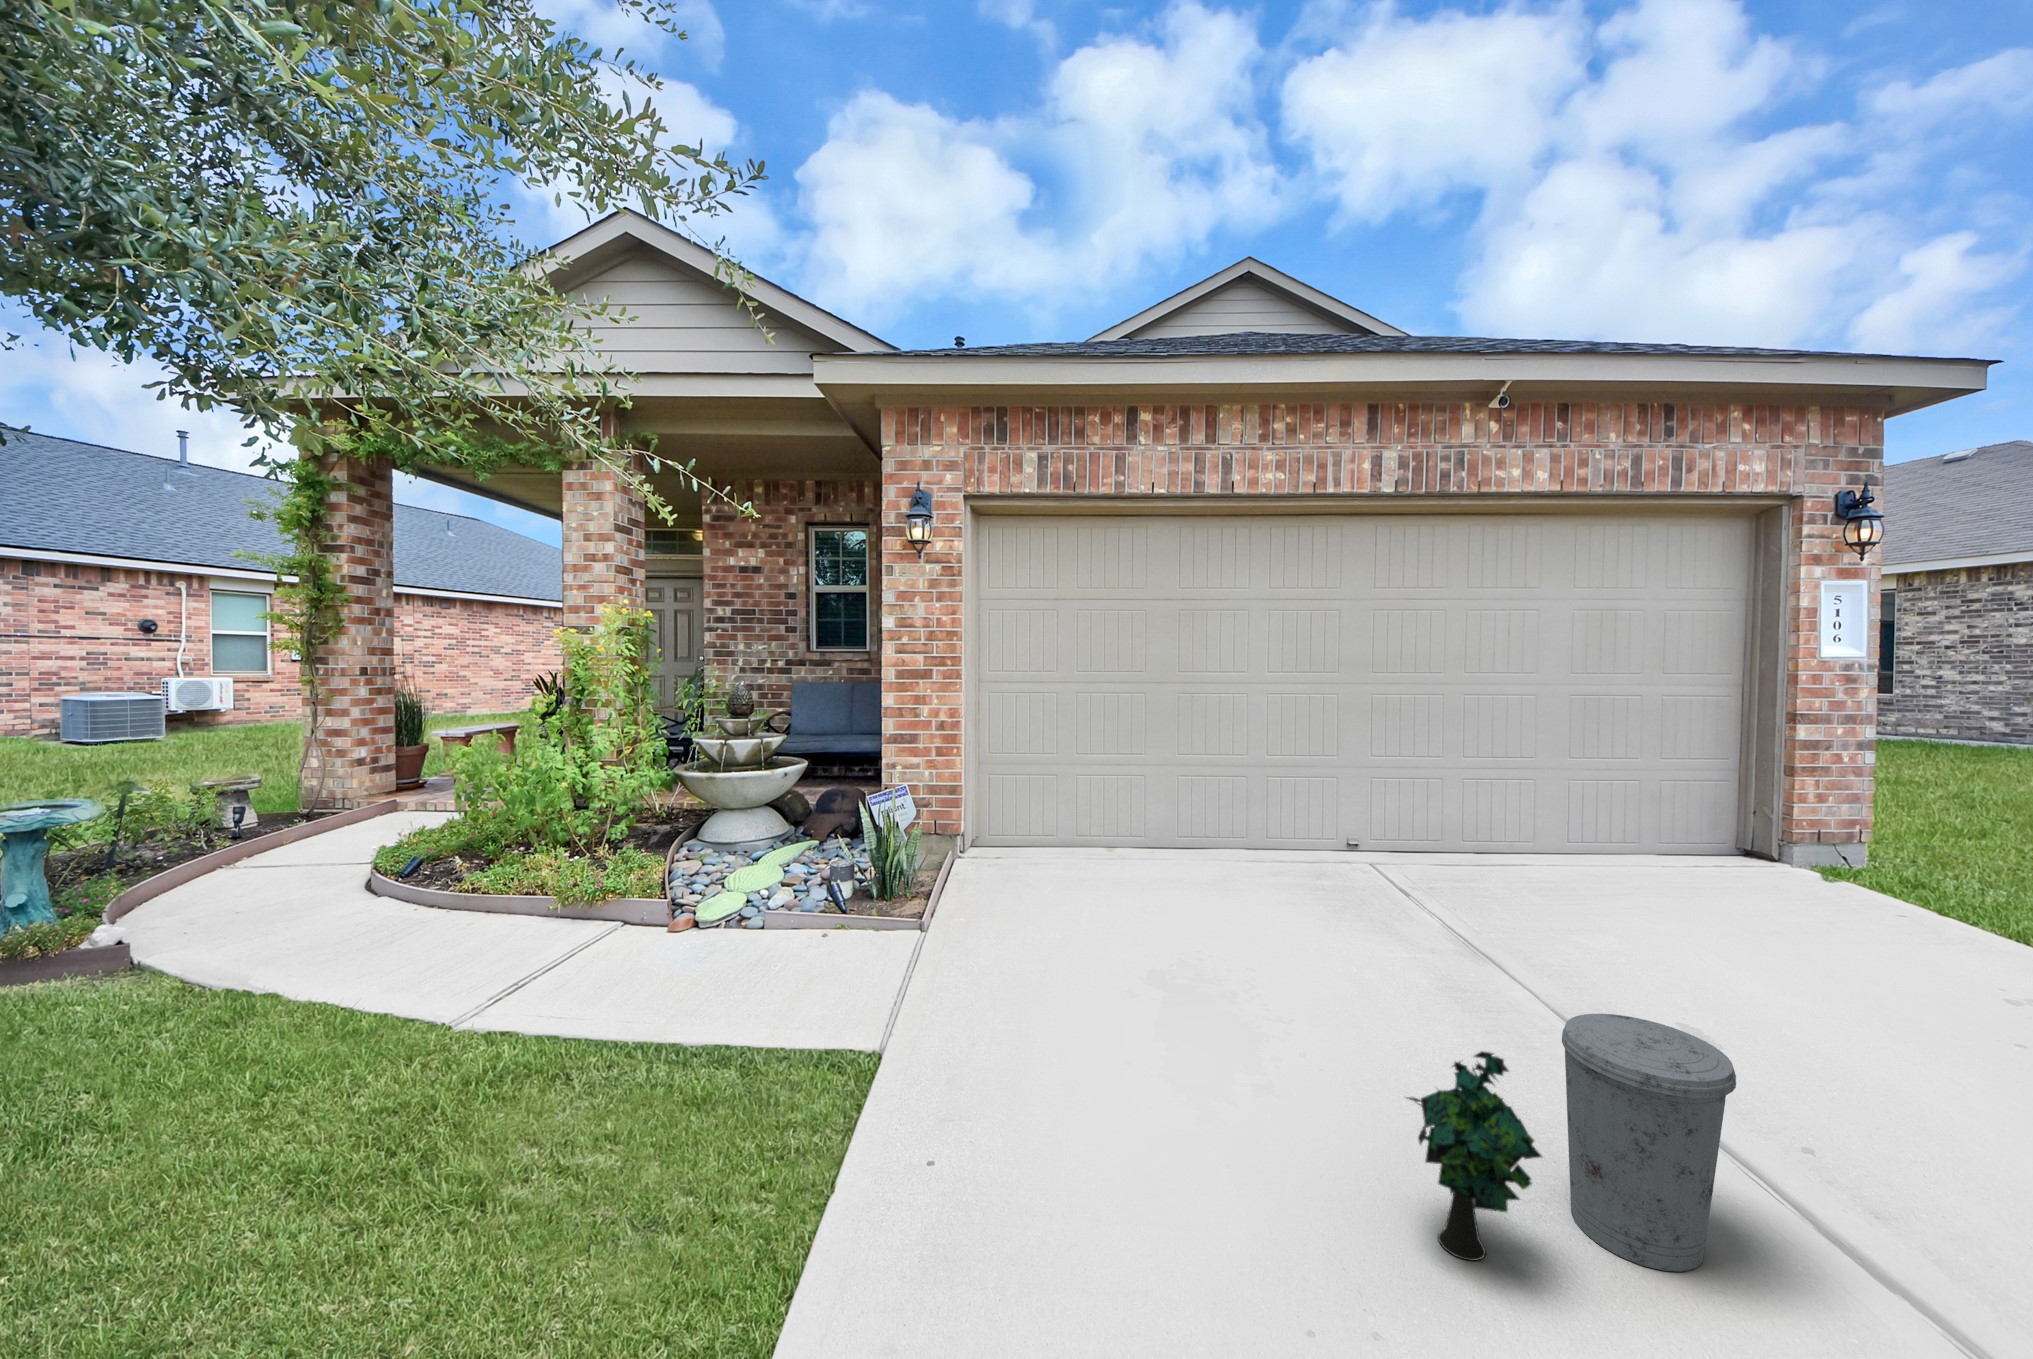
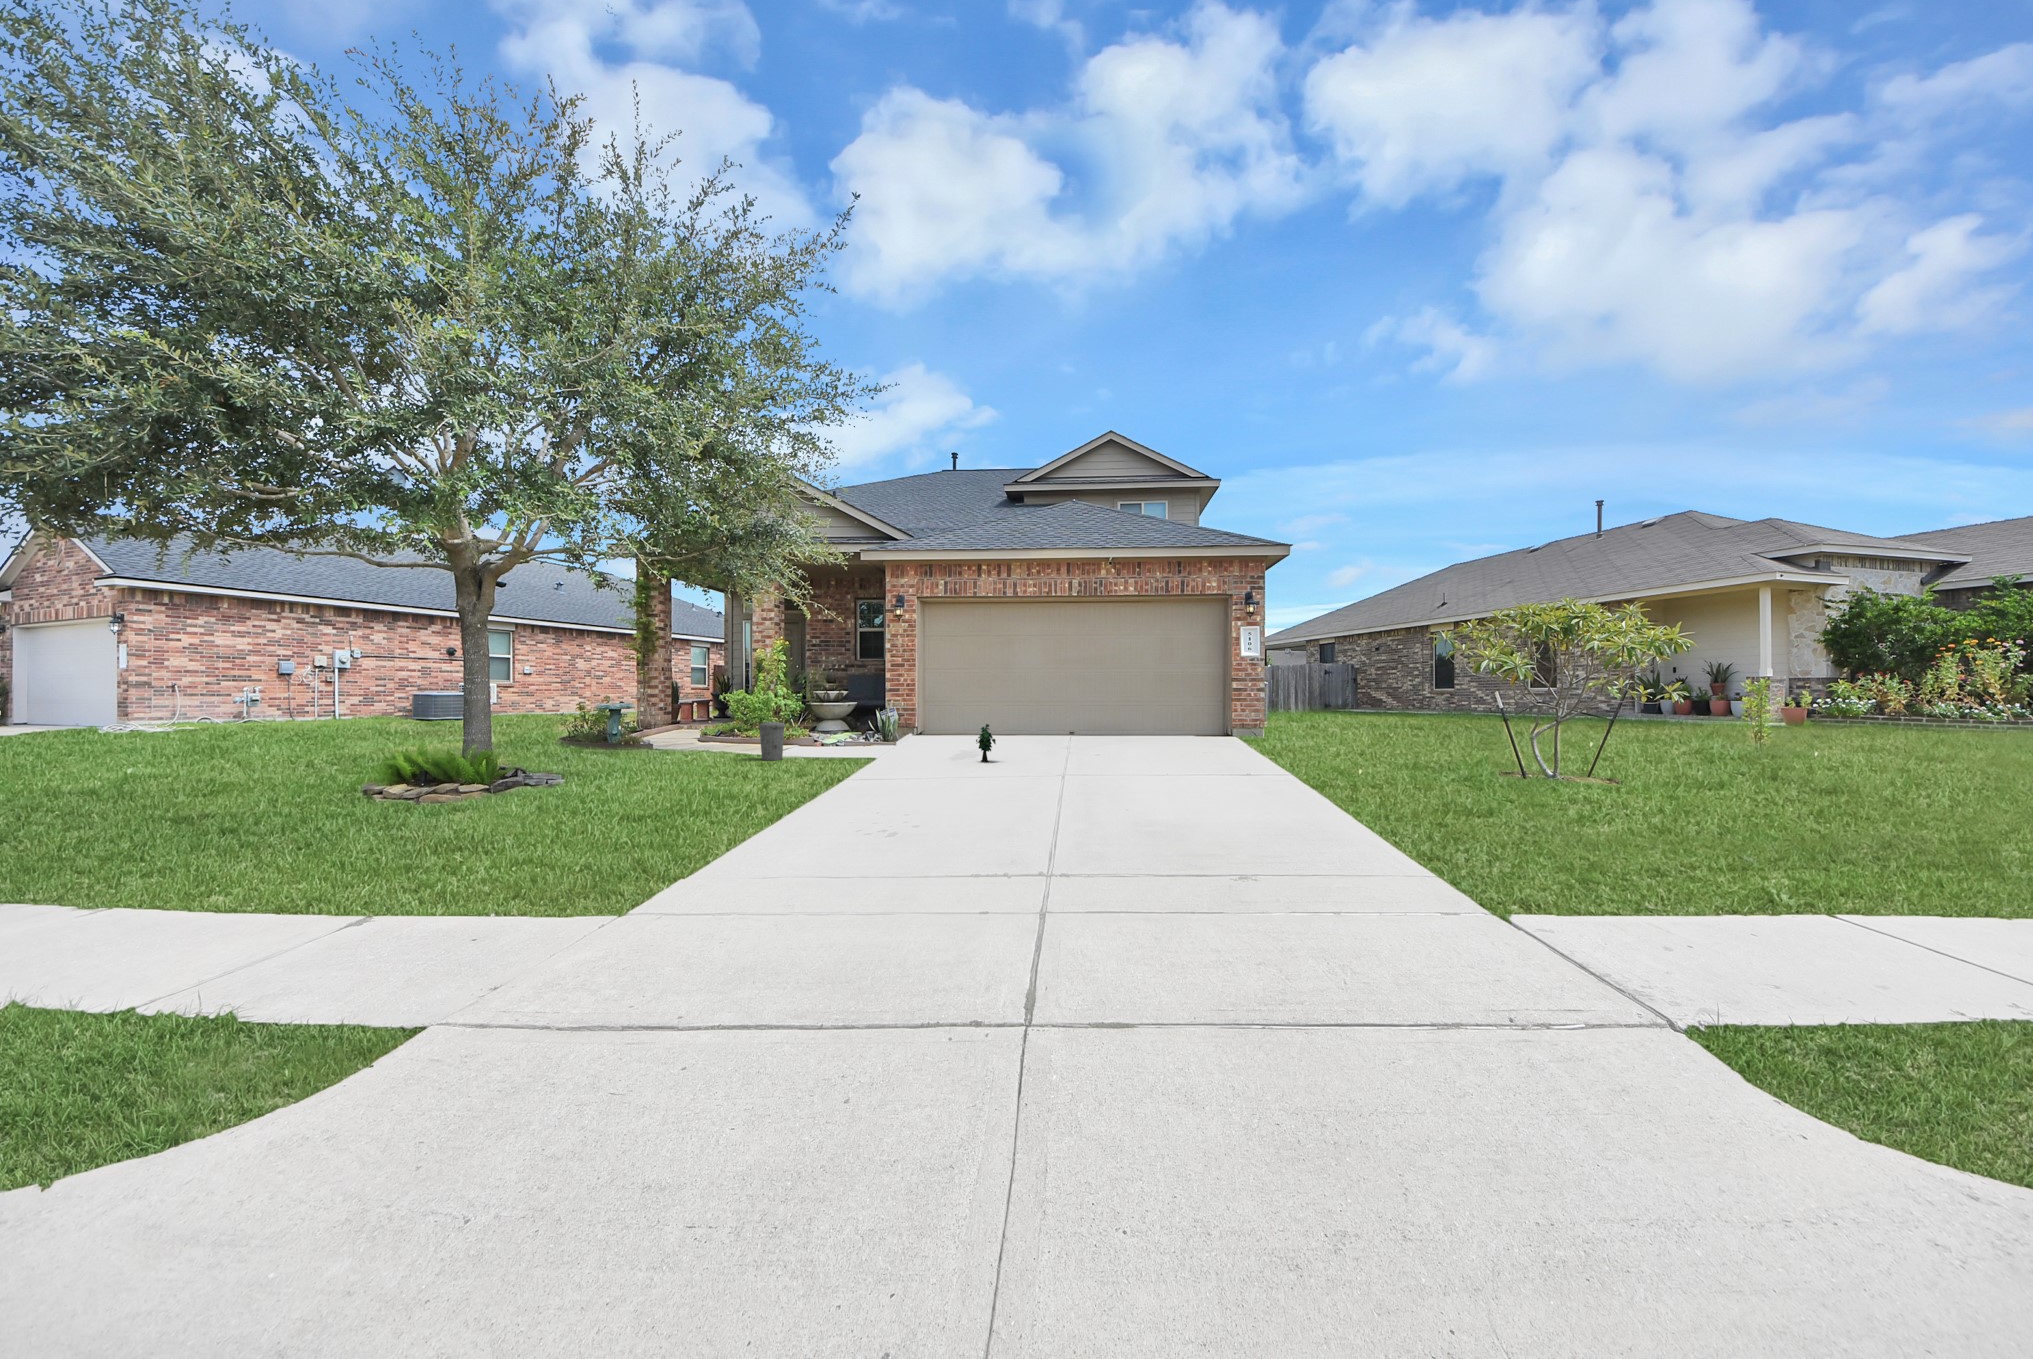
trash can: present [1562,1014,1736,1272] -> present [759,722,785,761]

